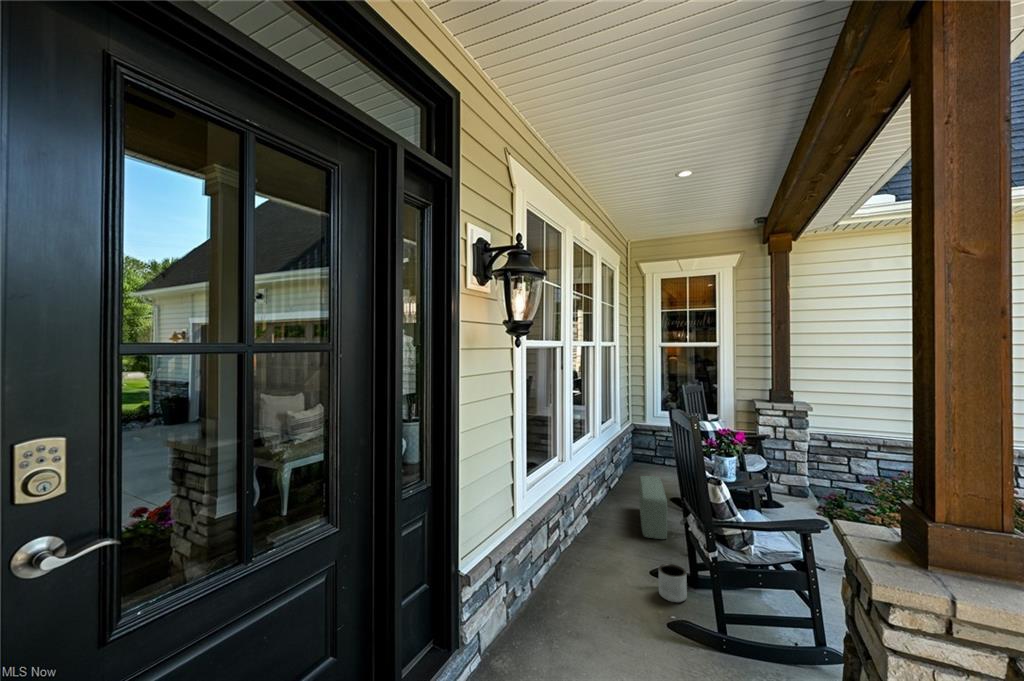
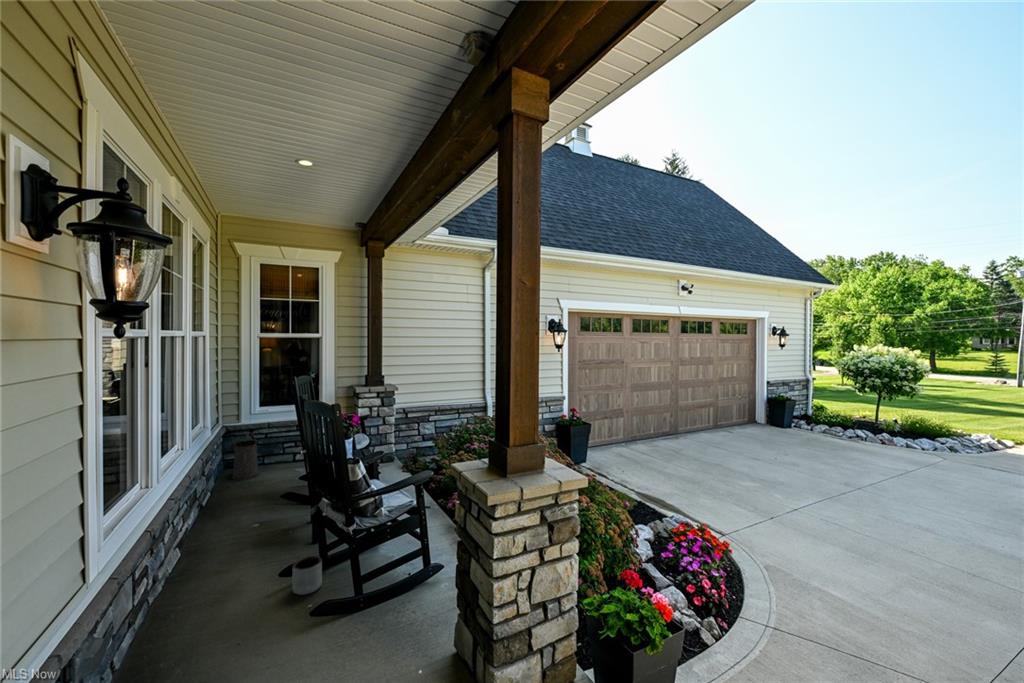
watering can: none [637,433,659,476] -> present [232,432,259,480]
pouf: present [639,476,667,539] -> none [247,476,287,544]

